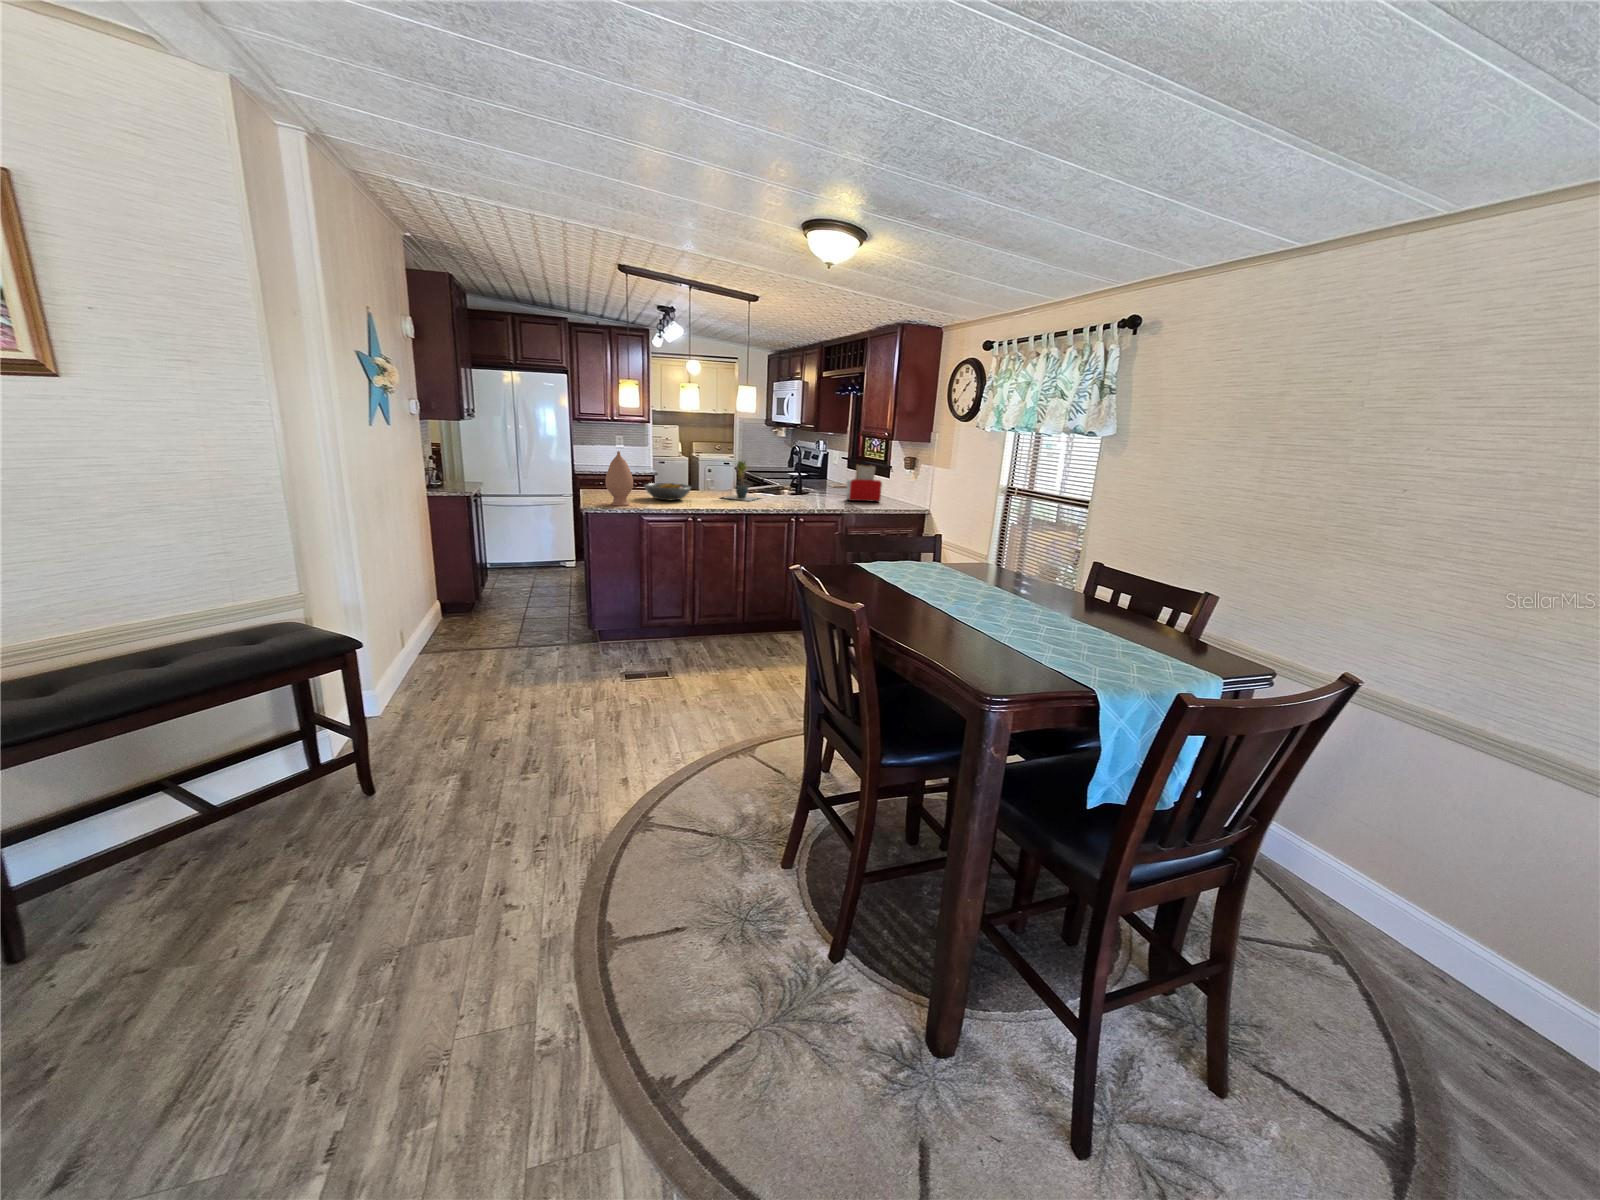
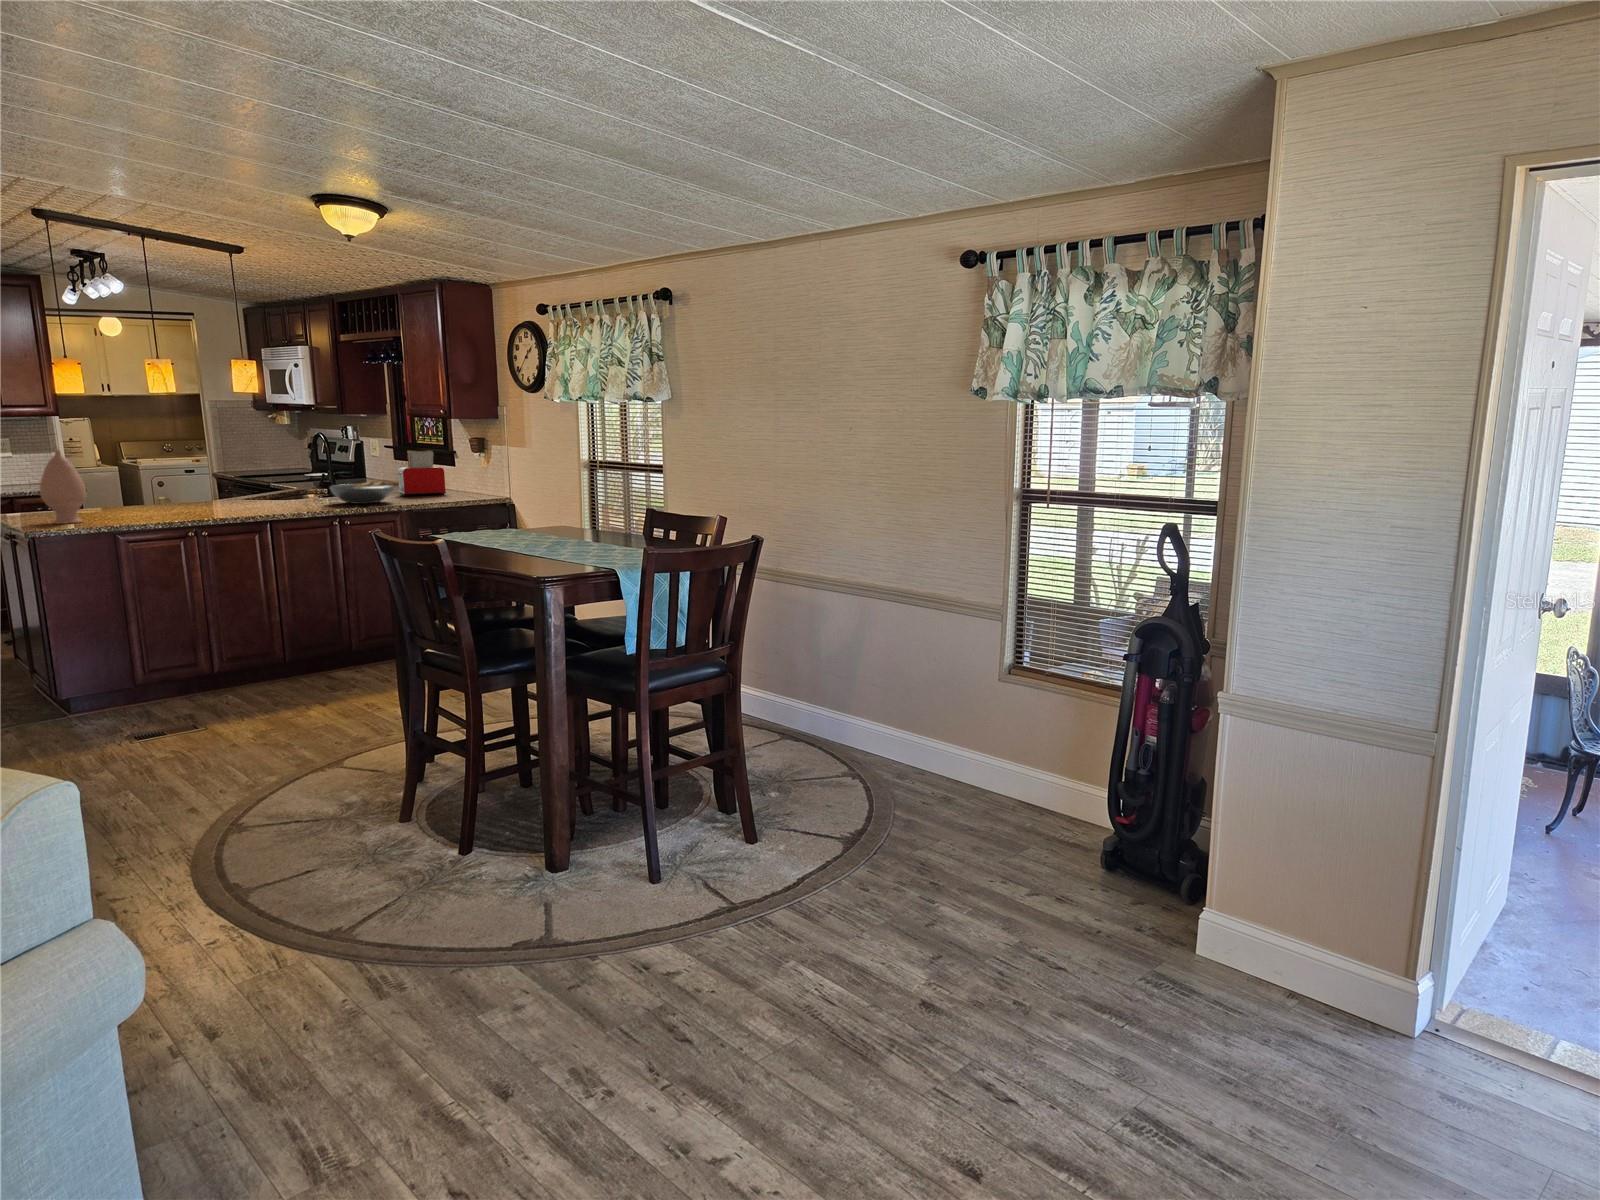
potted plant: present [724,461,757,501] -> none [216,453,282,506]
fruit bowl: present [644,483,691,500] -> present [330,482,394,504]

